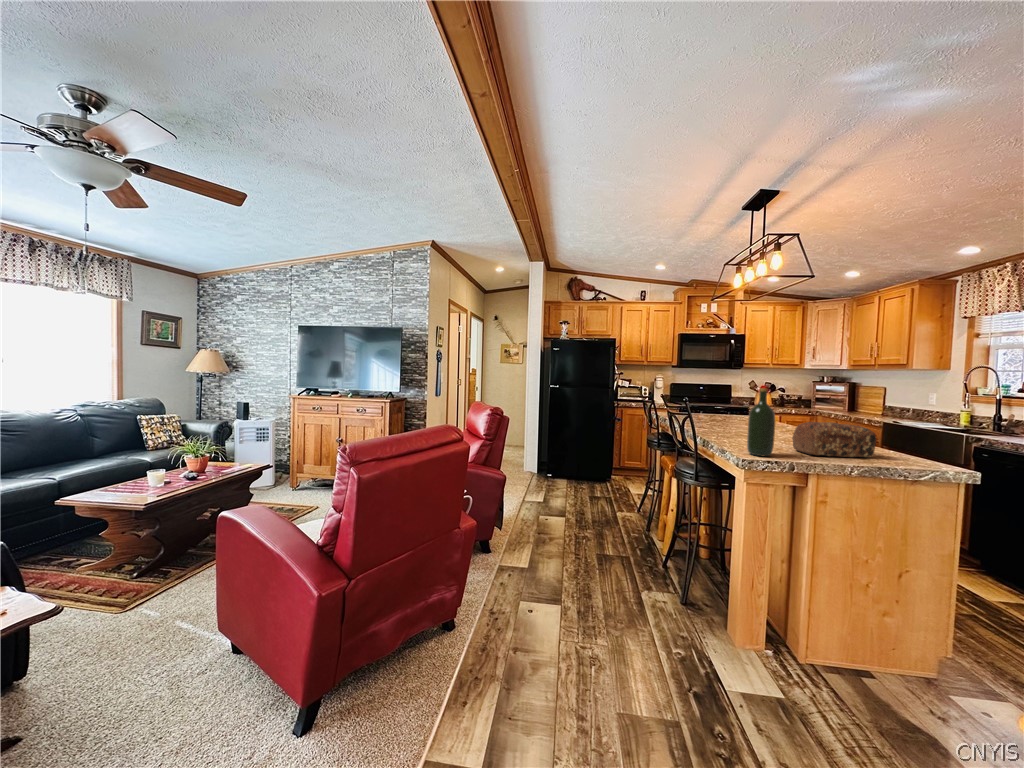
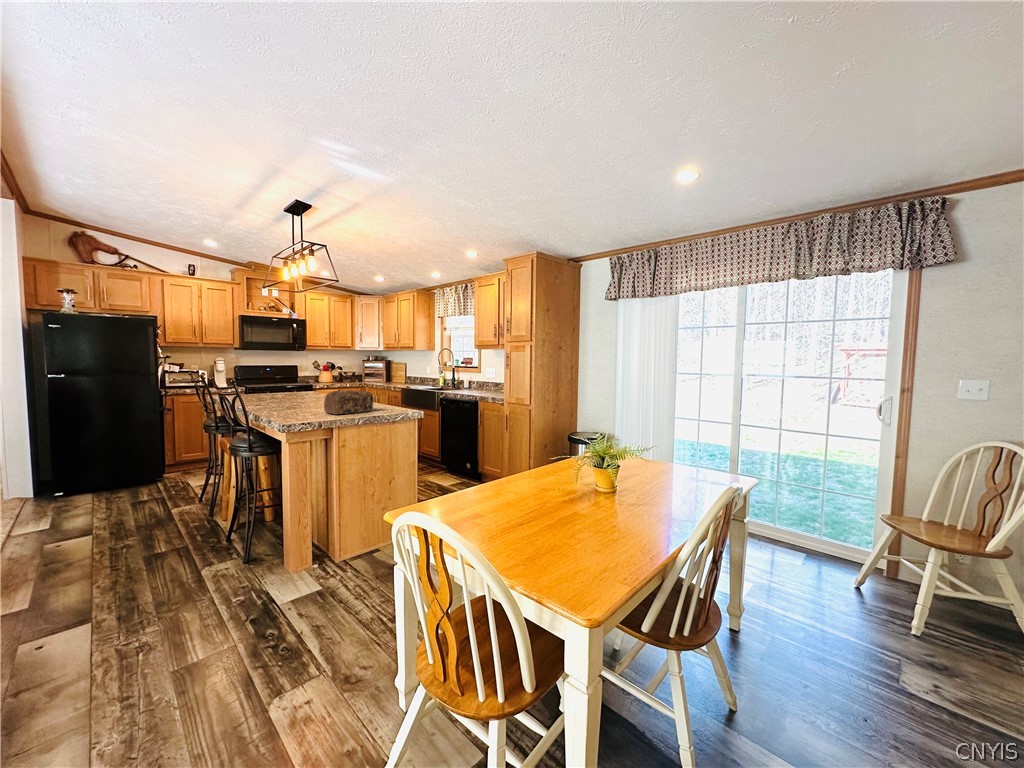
wine bottle: present [747,388,775,456] -> none [287,368,307,421]

